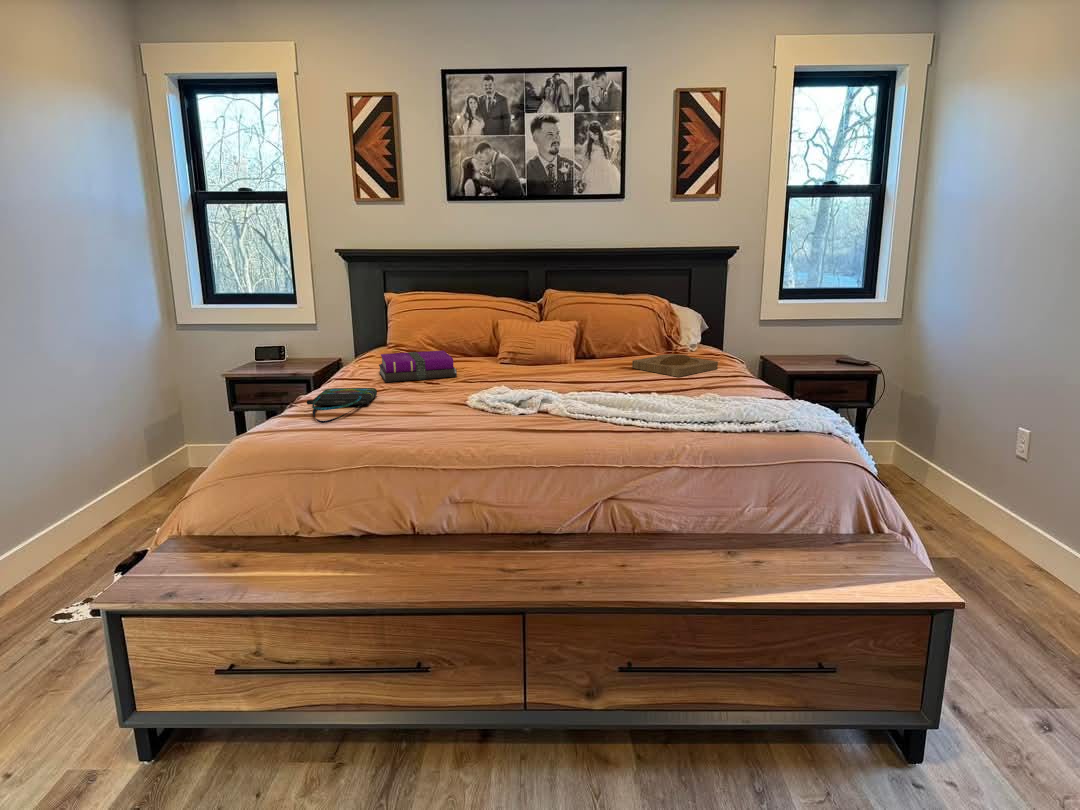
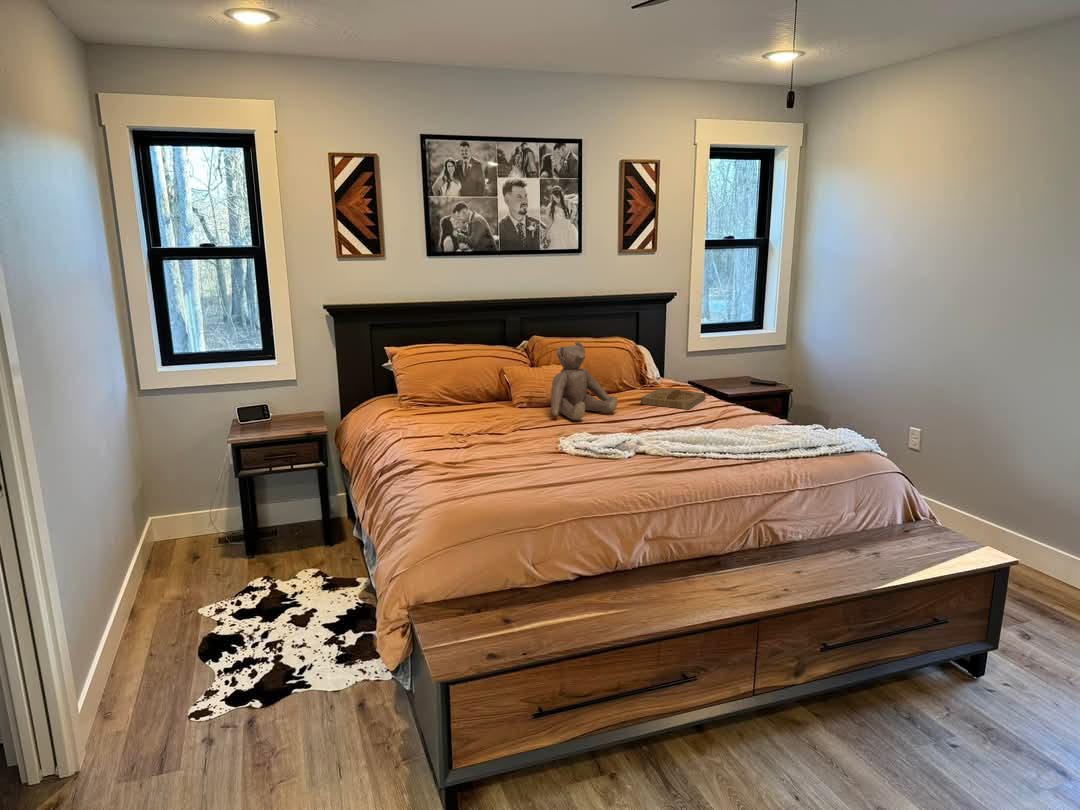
teddy bear: none [508,290,591,376] -> present [551,342,618,420]
notebook: present [379,351,457,382] -> none [429,402,510,438]
tote bag: present [307,388,377,423] -> none [426,446,487,486]

